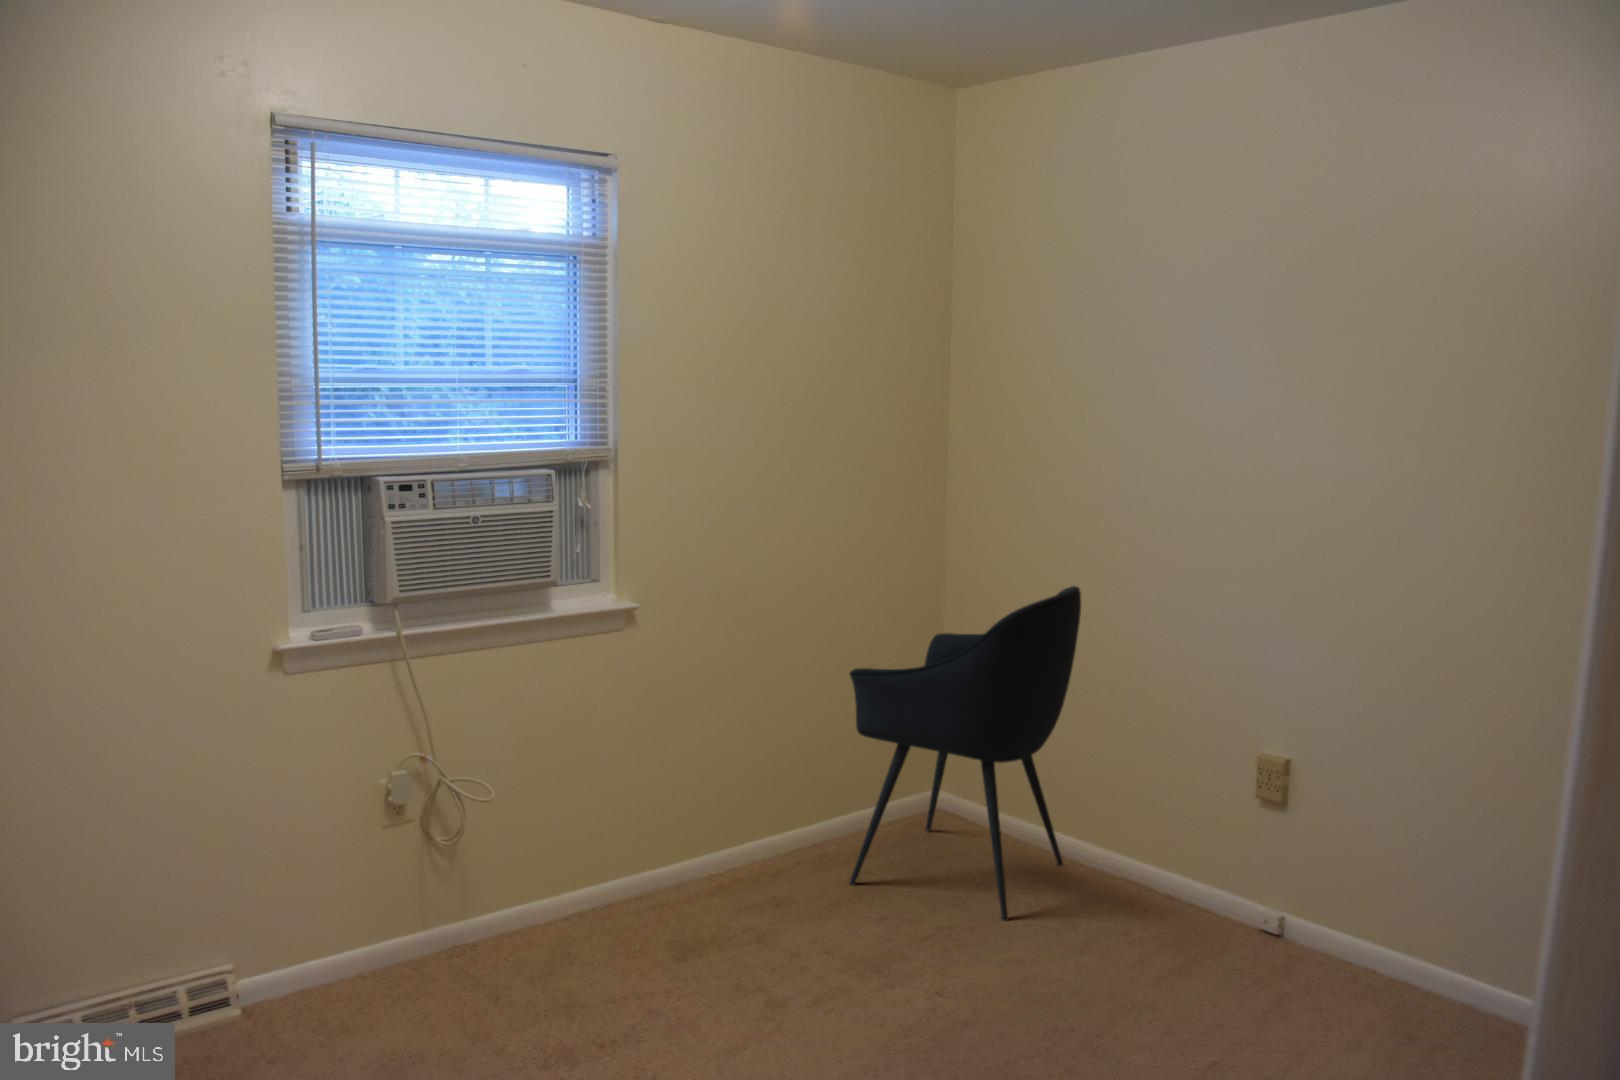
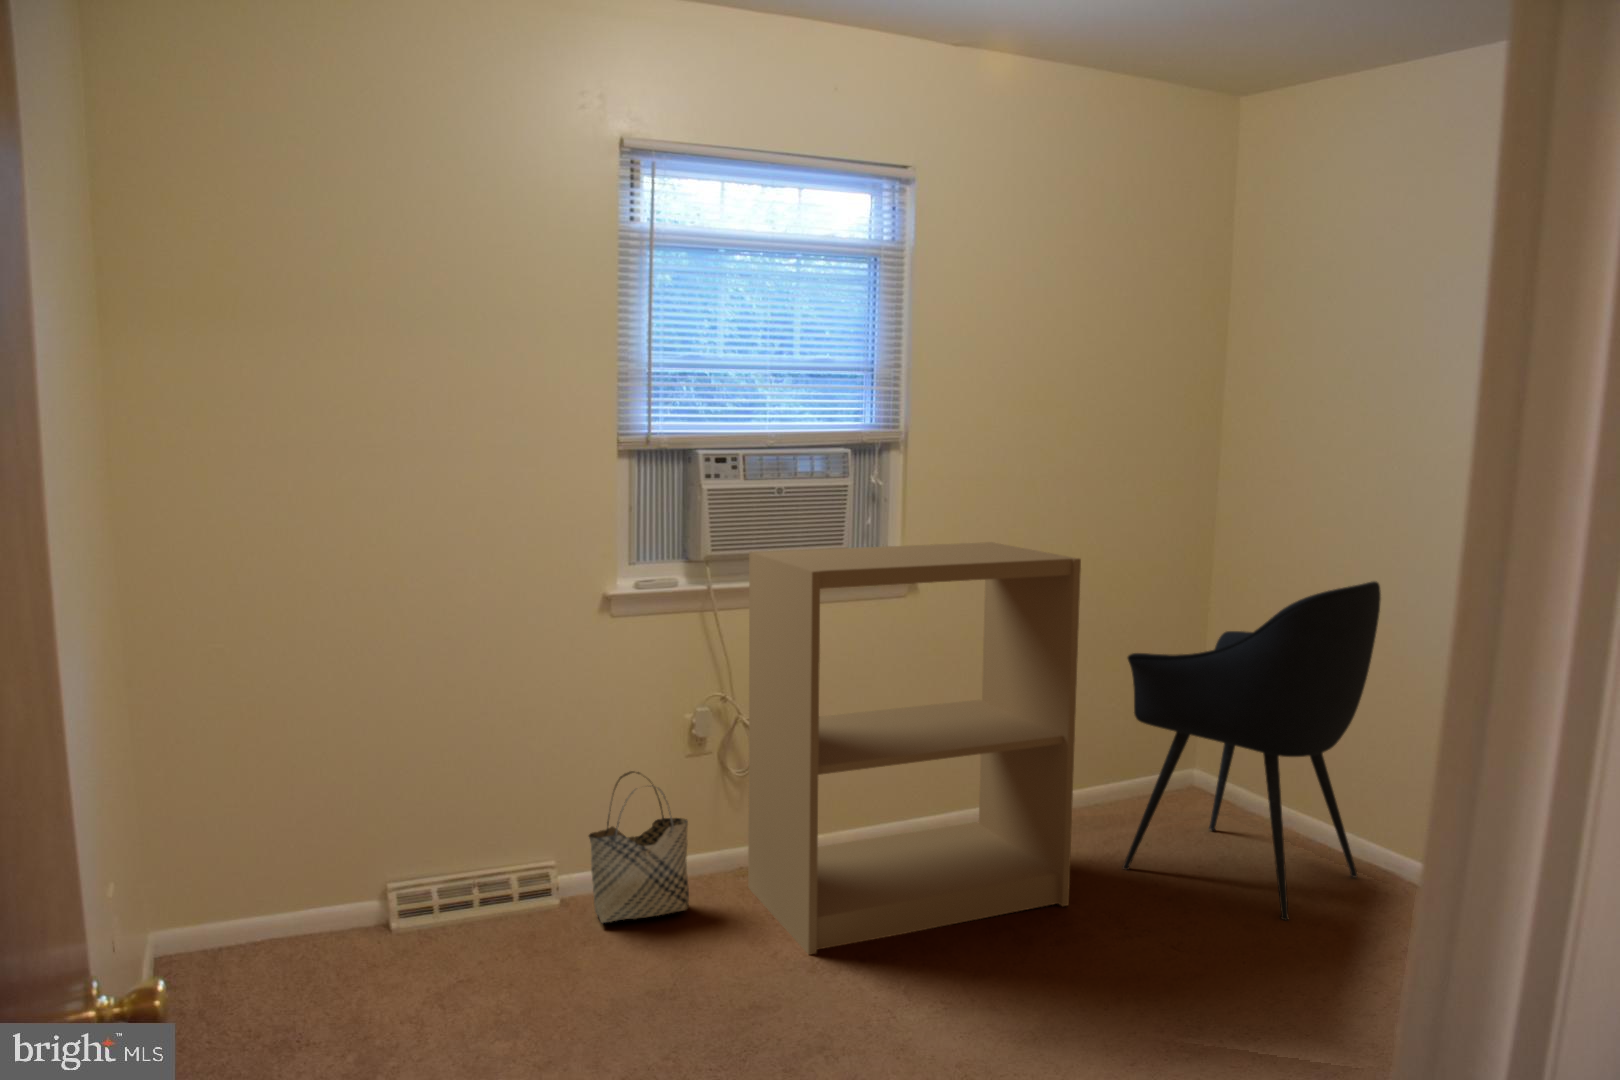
bookshelf: none [447,561,807,1034] -> present [748,542,1081,955]
woven basket: none [269,851,394,1032] -> present [589,771,689,923]

